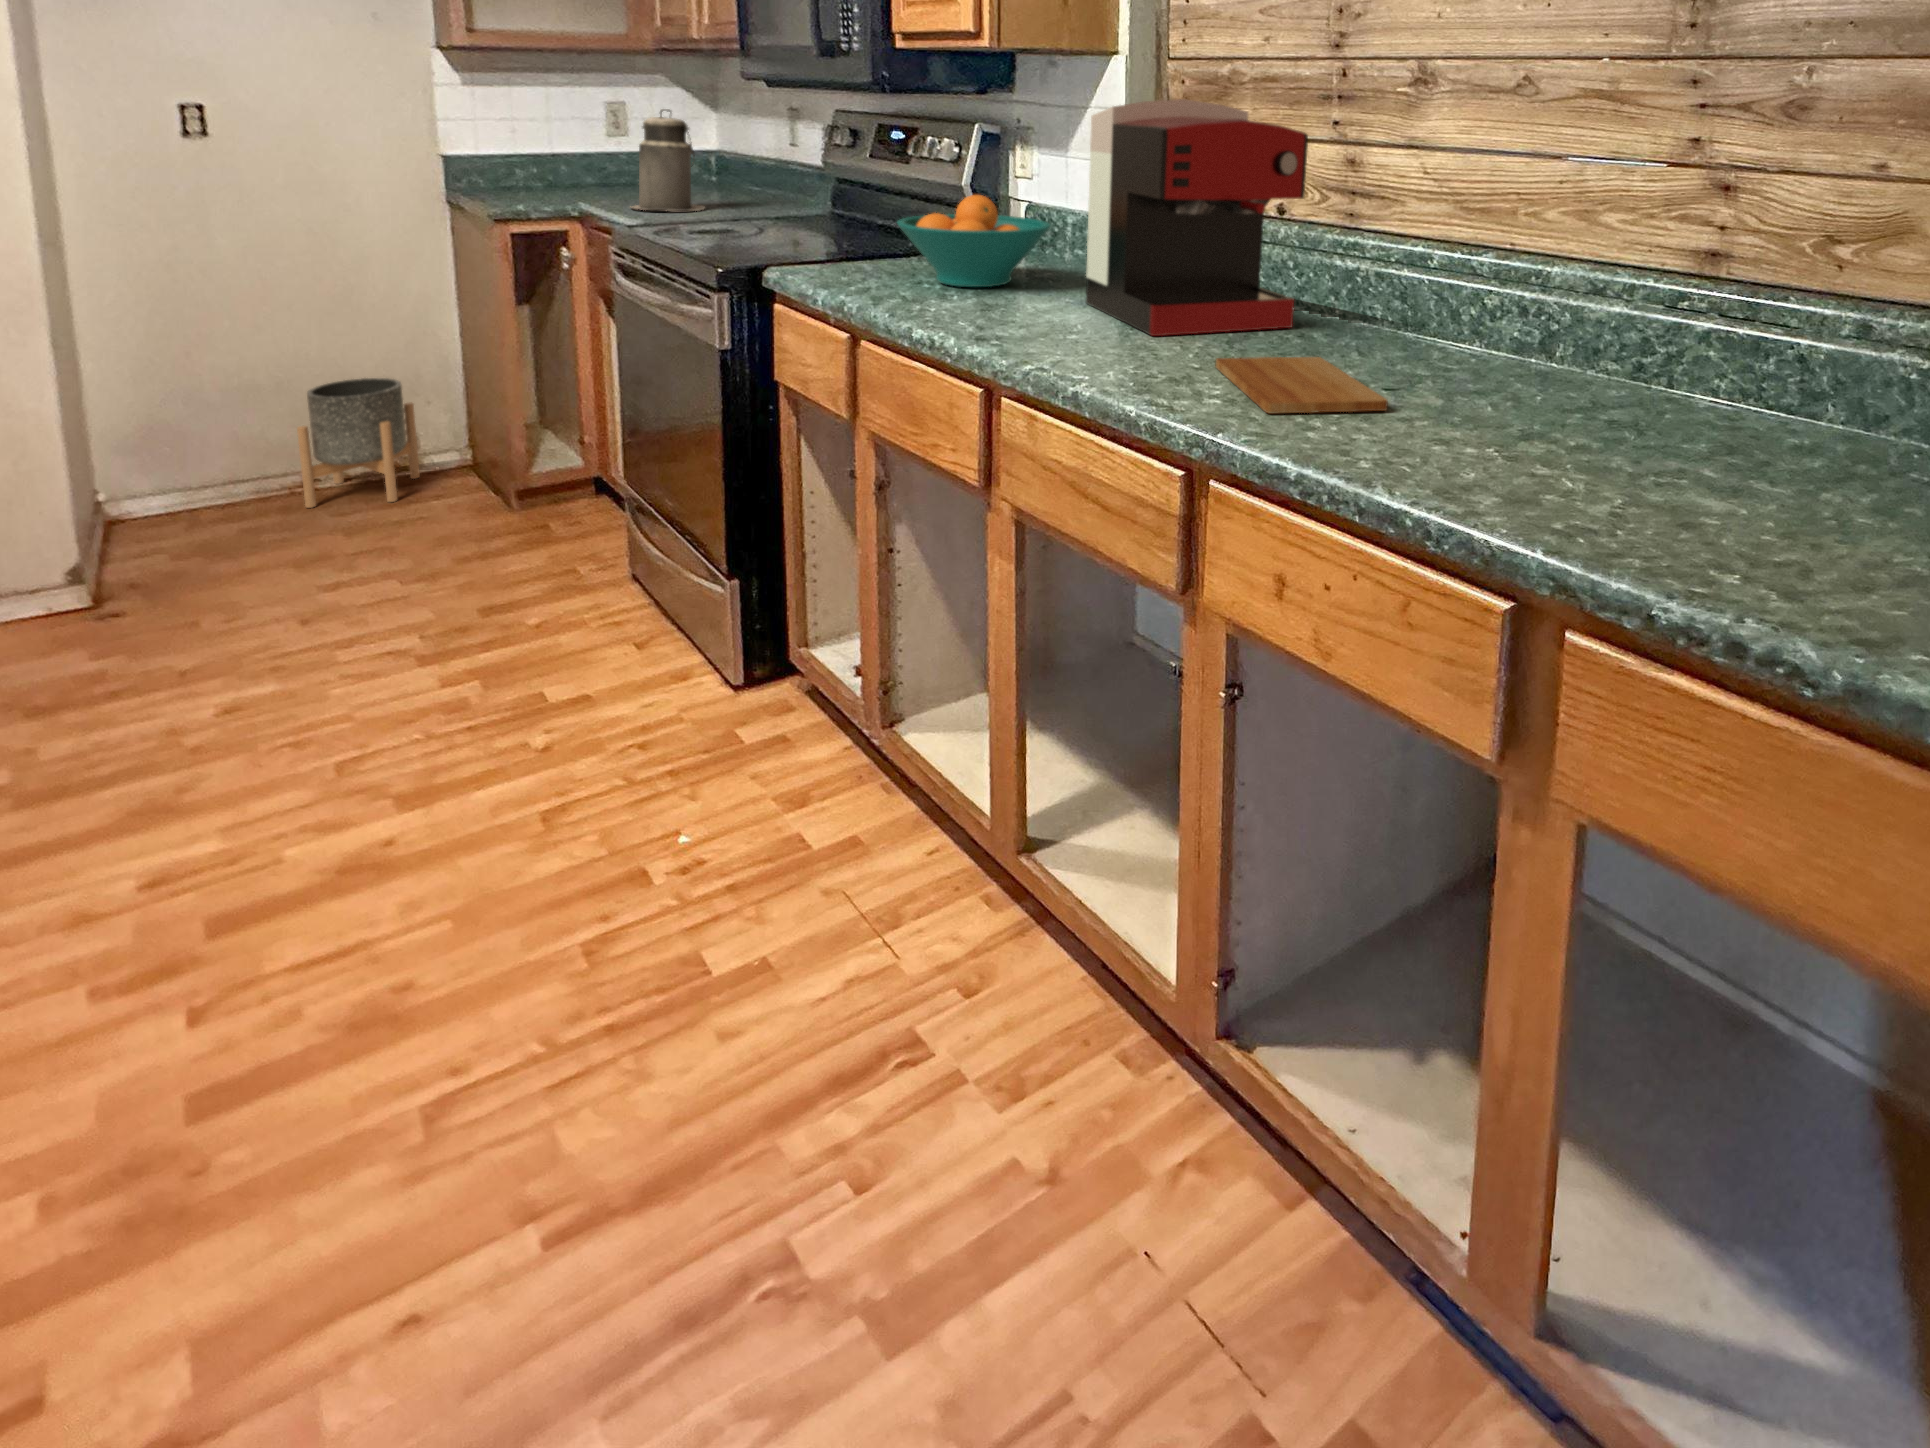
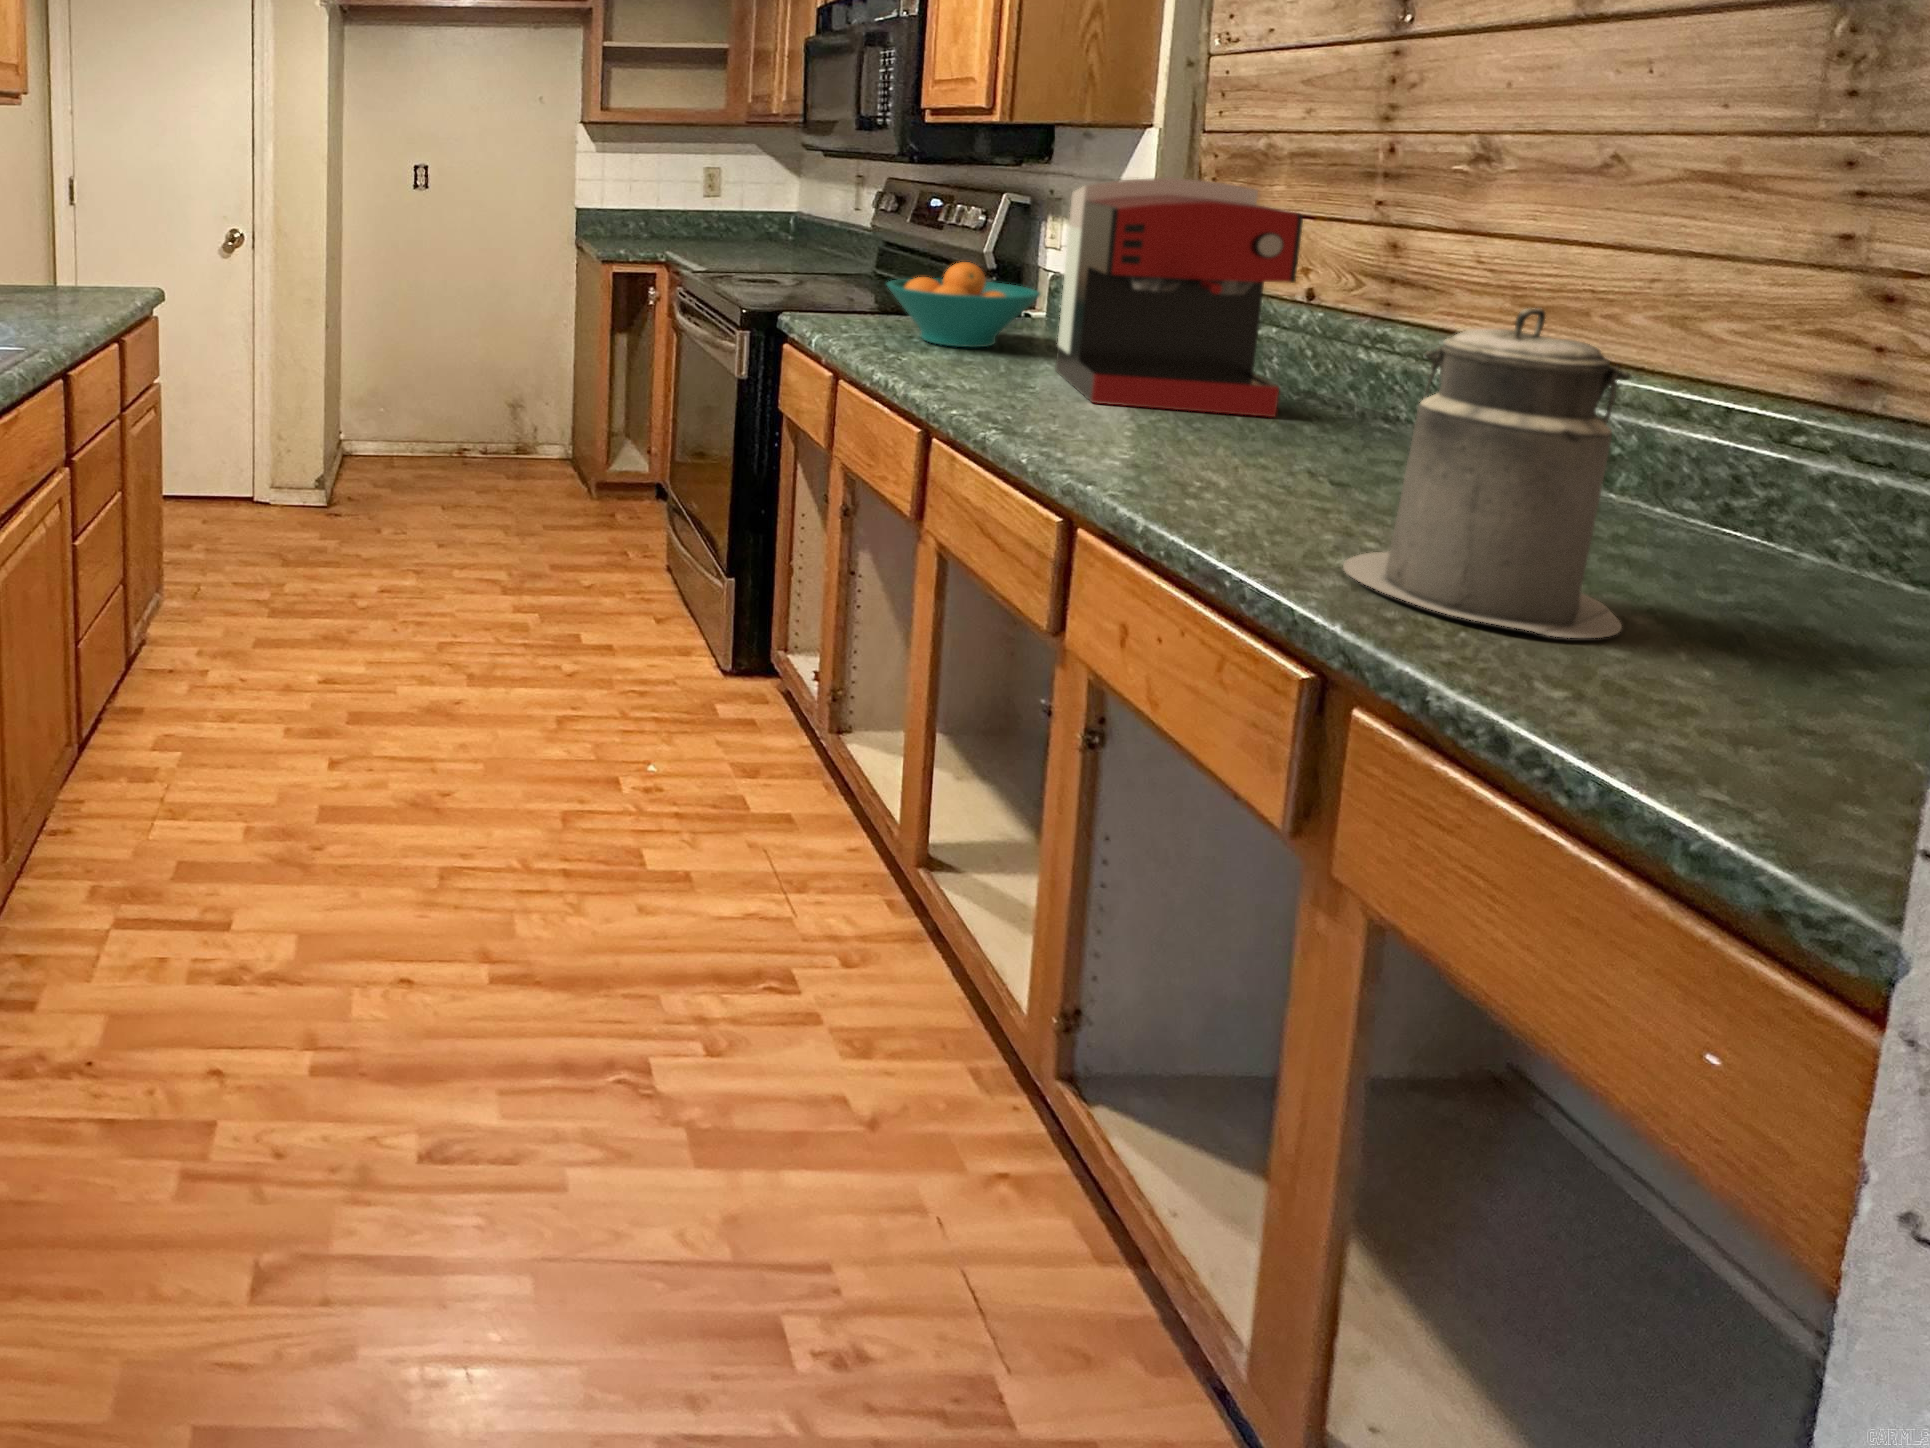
canister: present [632,109,705,211] -> present [1343,308,1631,638]
cutting board: present [1216,357,1388,413] -> none [1127,425,1275,489]
planter: present [297,378,420,508] -> none [462,379,536,476]

